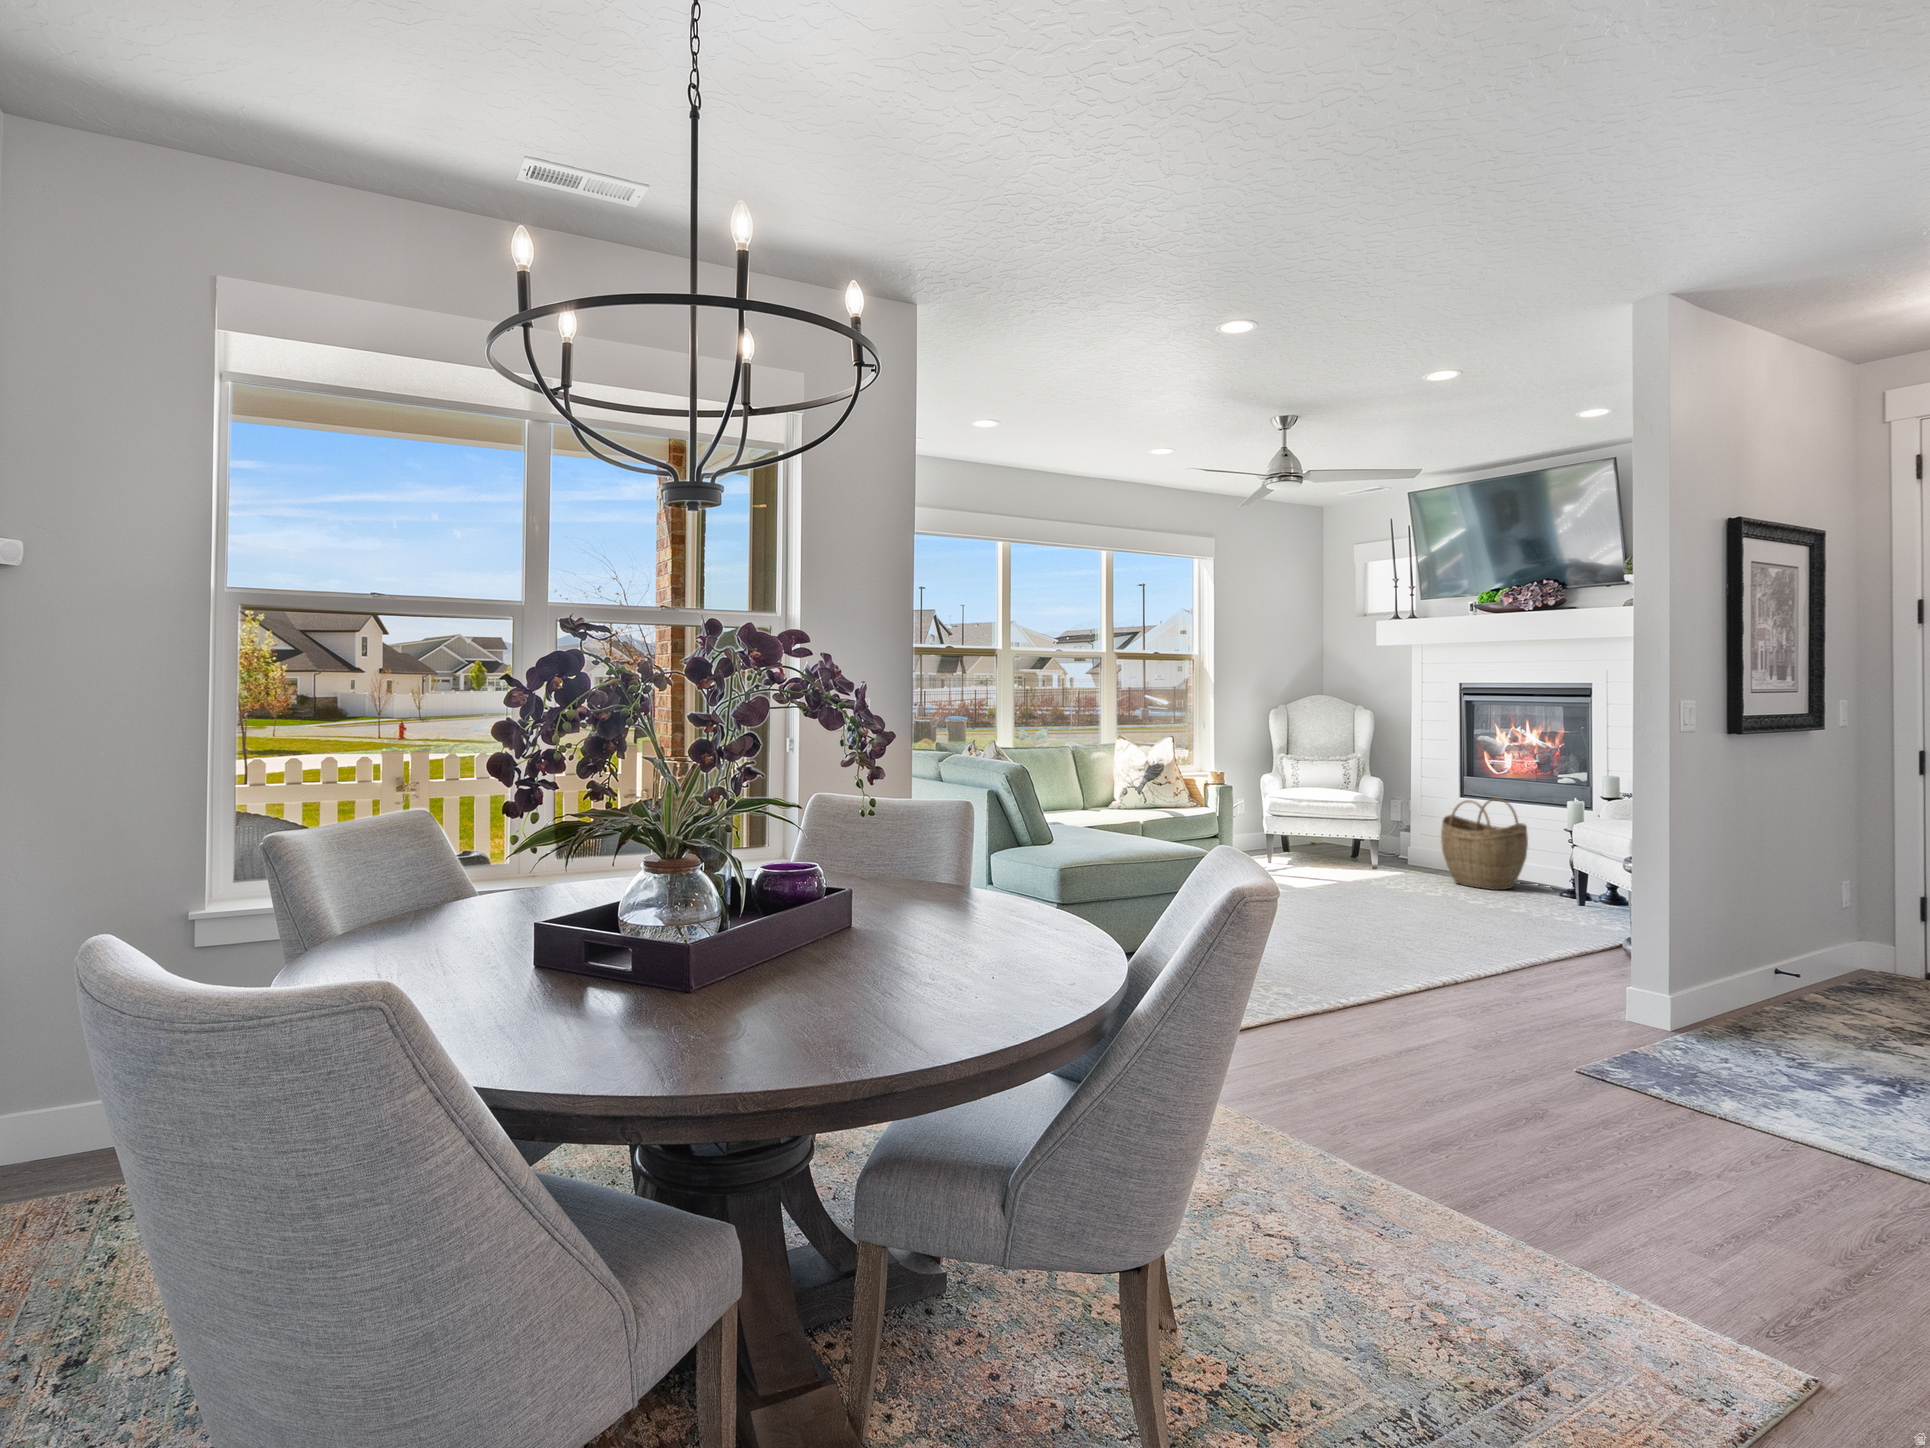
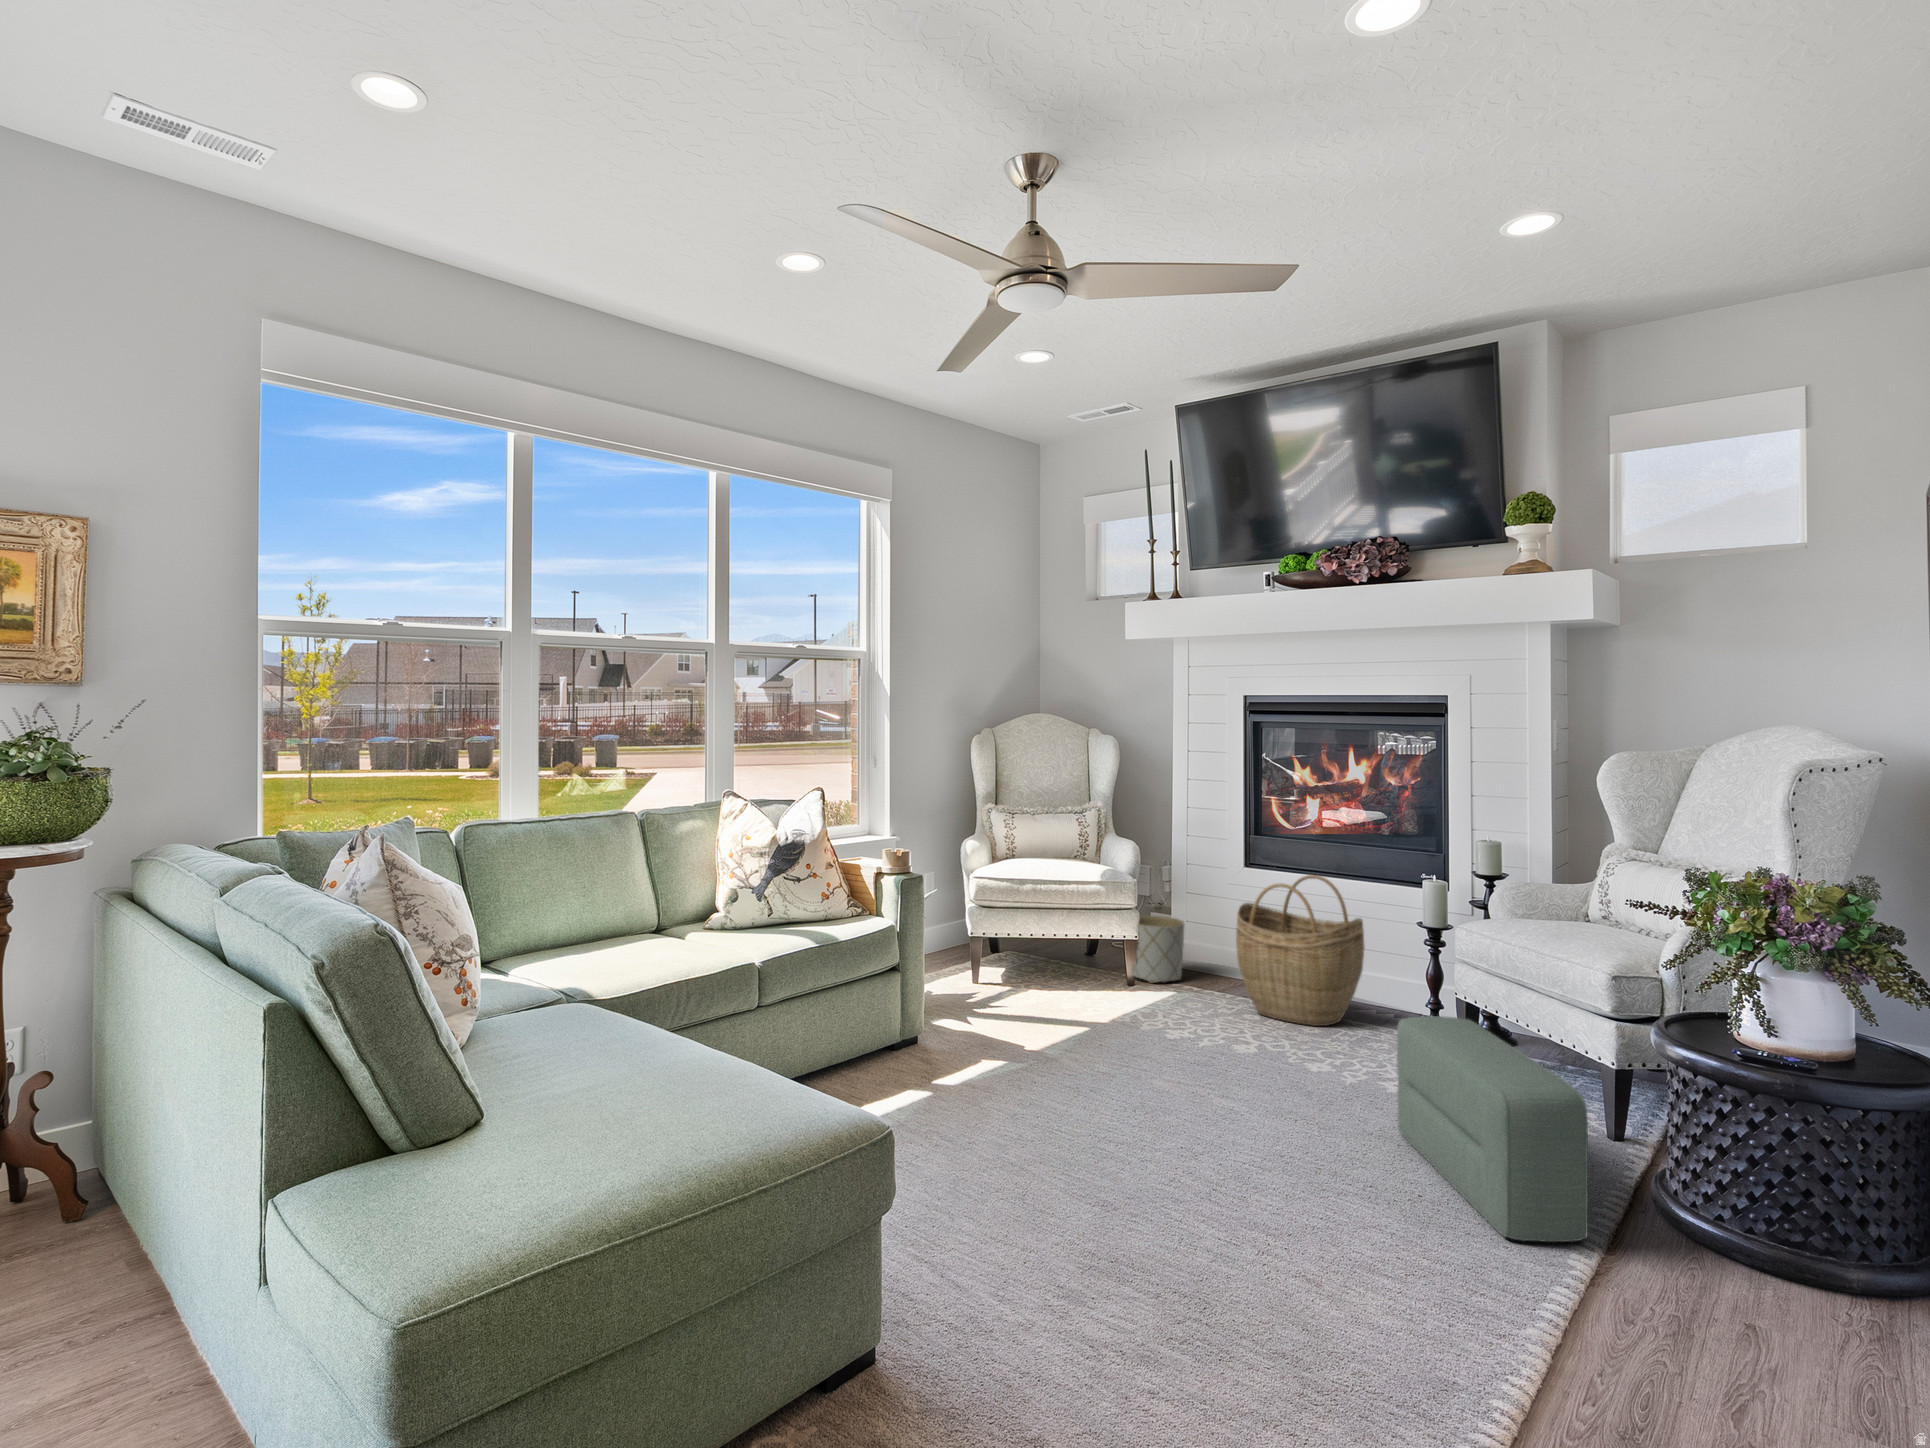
planter: none [1375,827,1414,868] -> present [1131,916,1184,983]
pouf: none [1506,859,1580,955] -> present [1397,1016,1588,1242]

